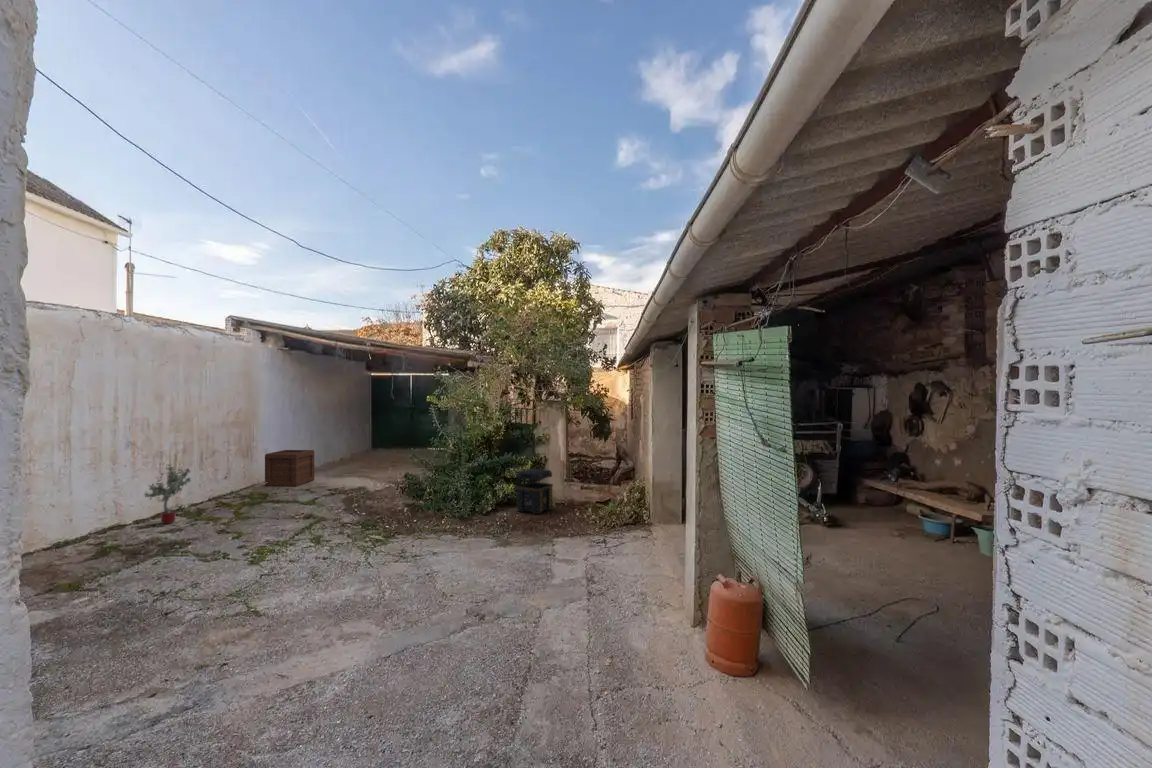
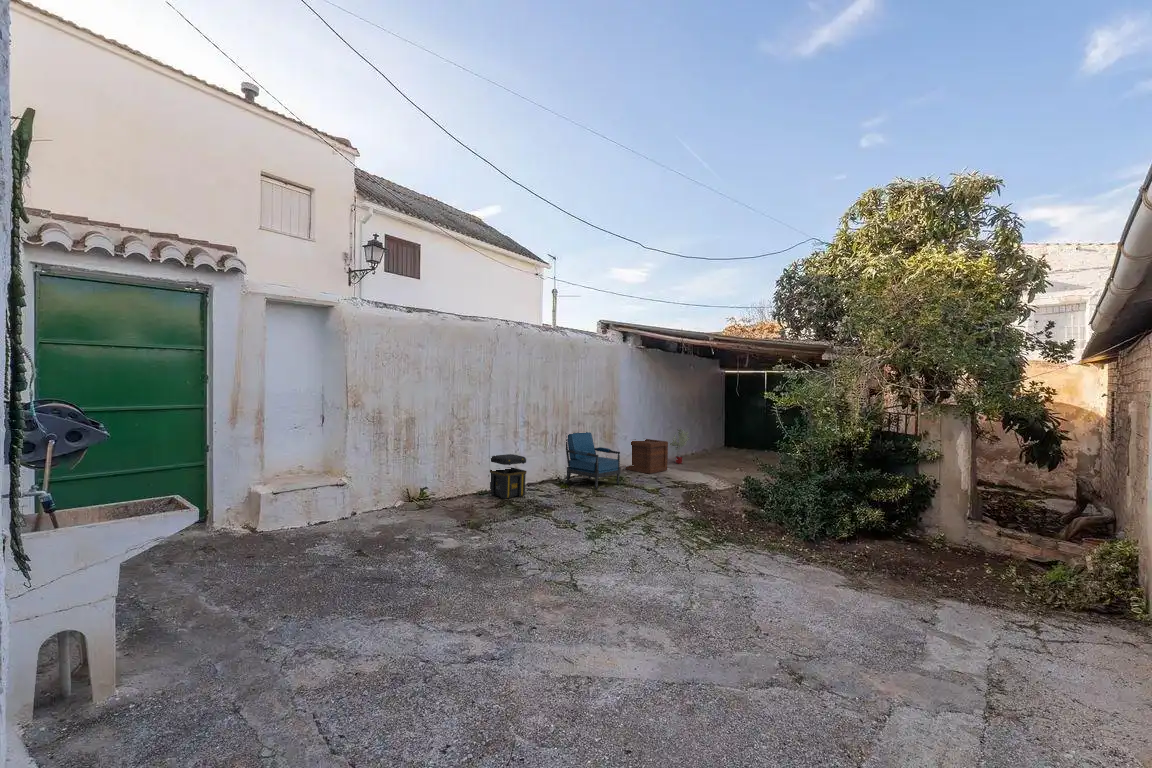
chair: none [186,449,265,512] -> present [565,432,620,489]
potted tree: present [145,464,191,524] -> present [670,428,689,464]
toolbox: present [516,469,553,514] -> present [490,454,527,499]

